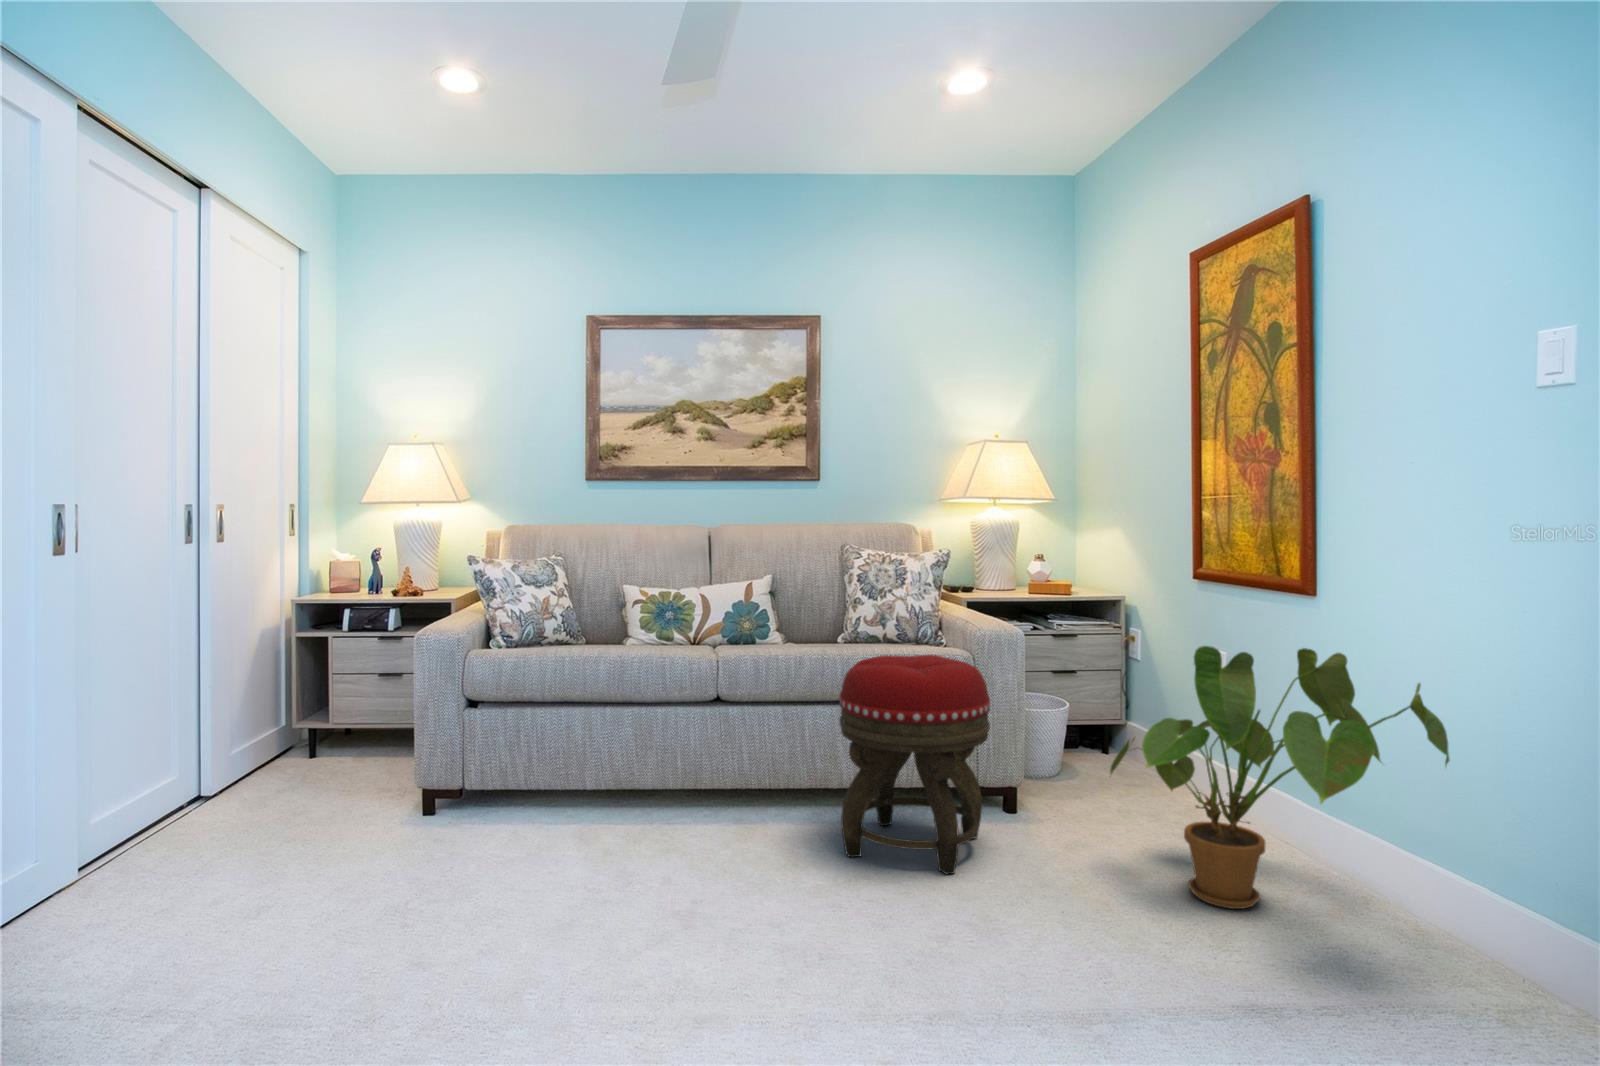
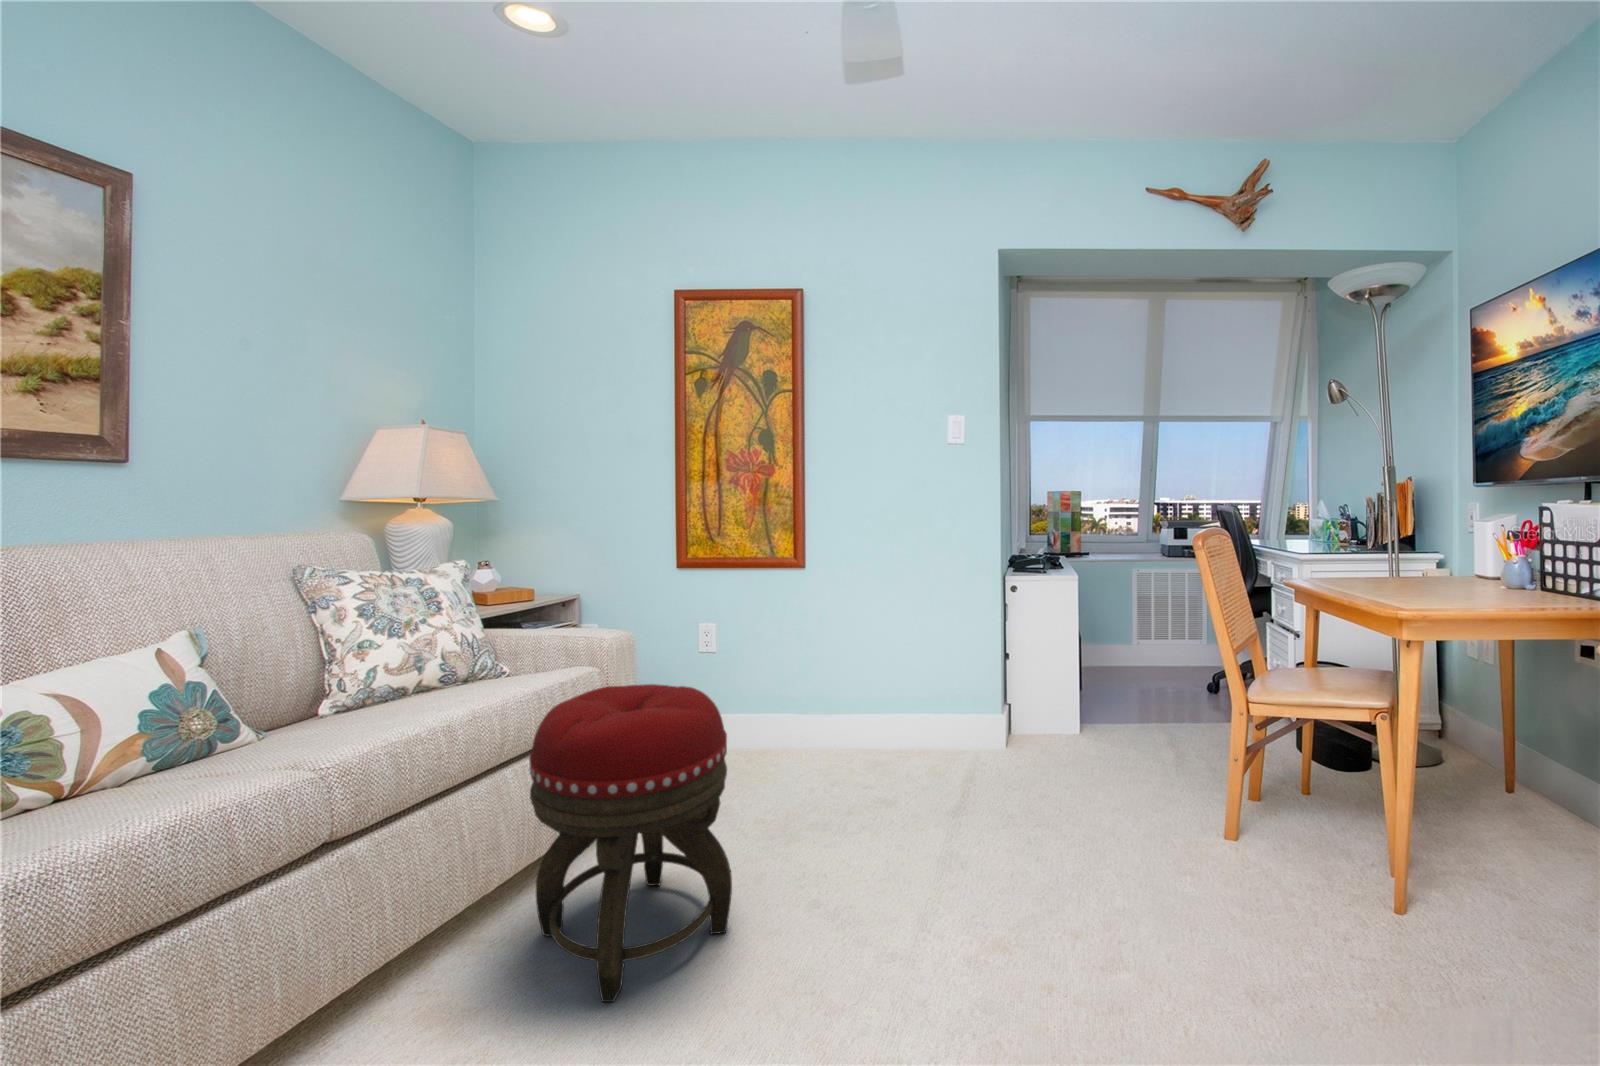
house plant: present [1110,646,1449,909] -> none [772,607,980,819]

